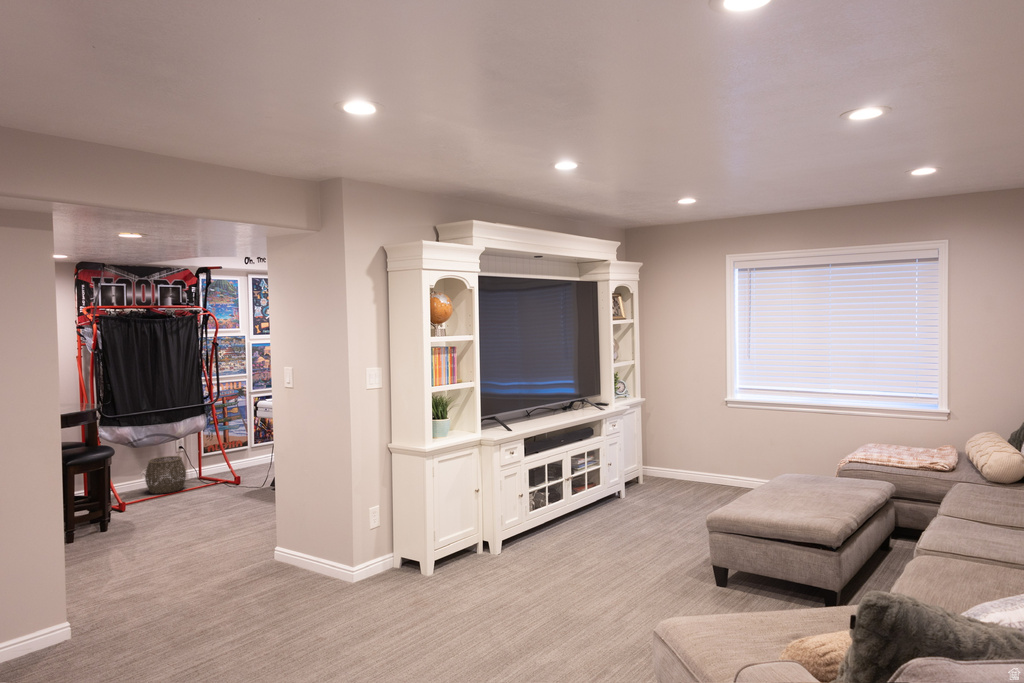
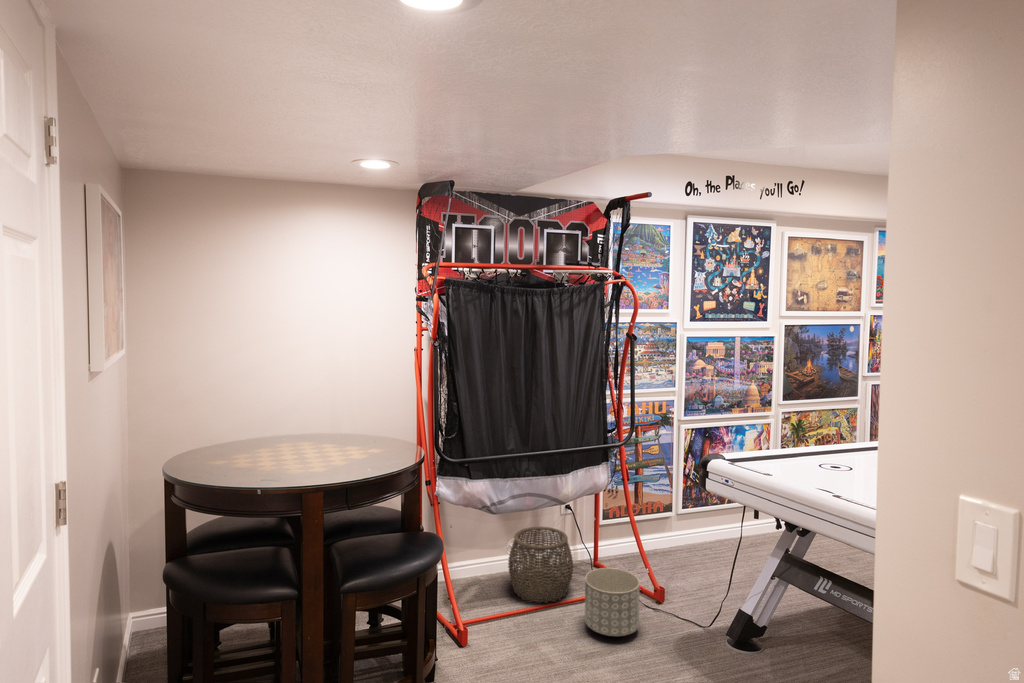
planter: none [194,464,224,494] -> present [585,568,640,636]

